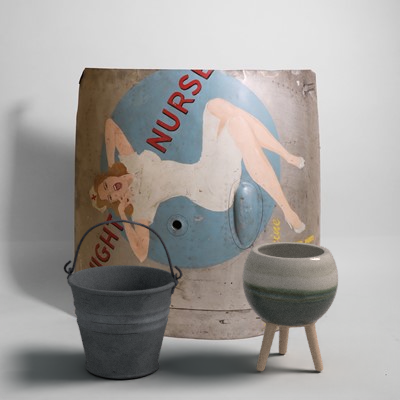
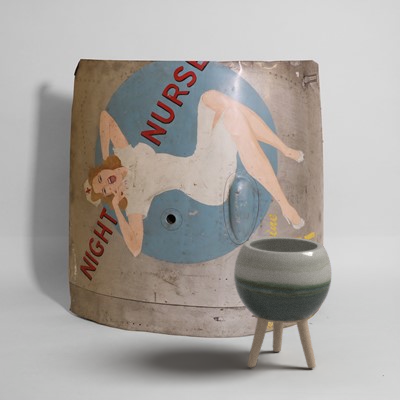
bucket: present [64,220,182,379] -> none [54,212,173,372]

